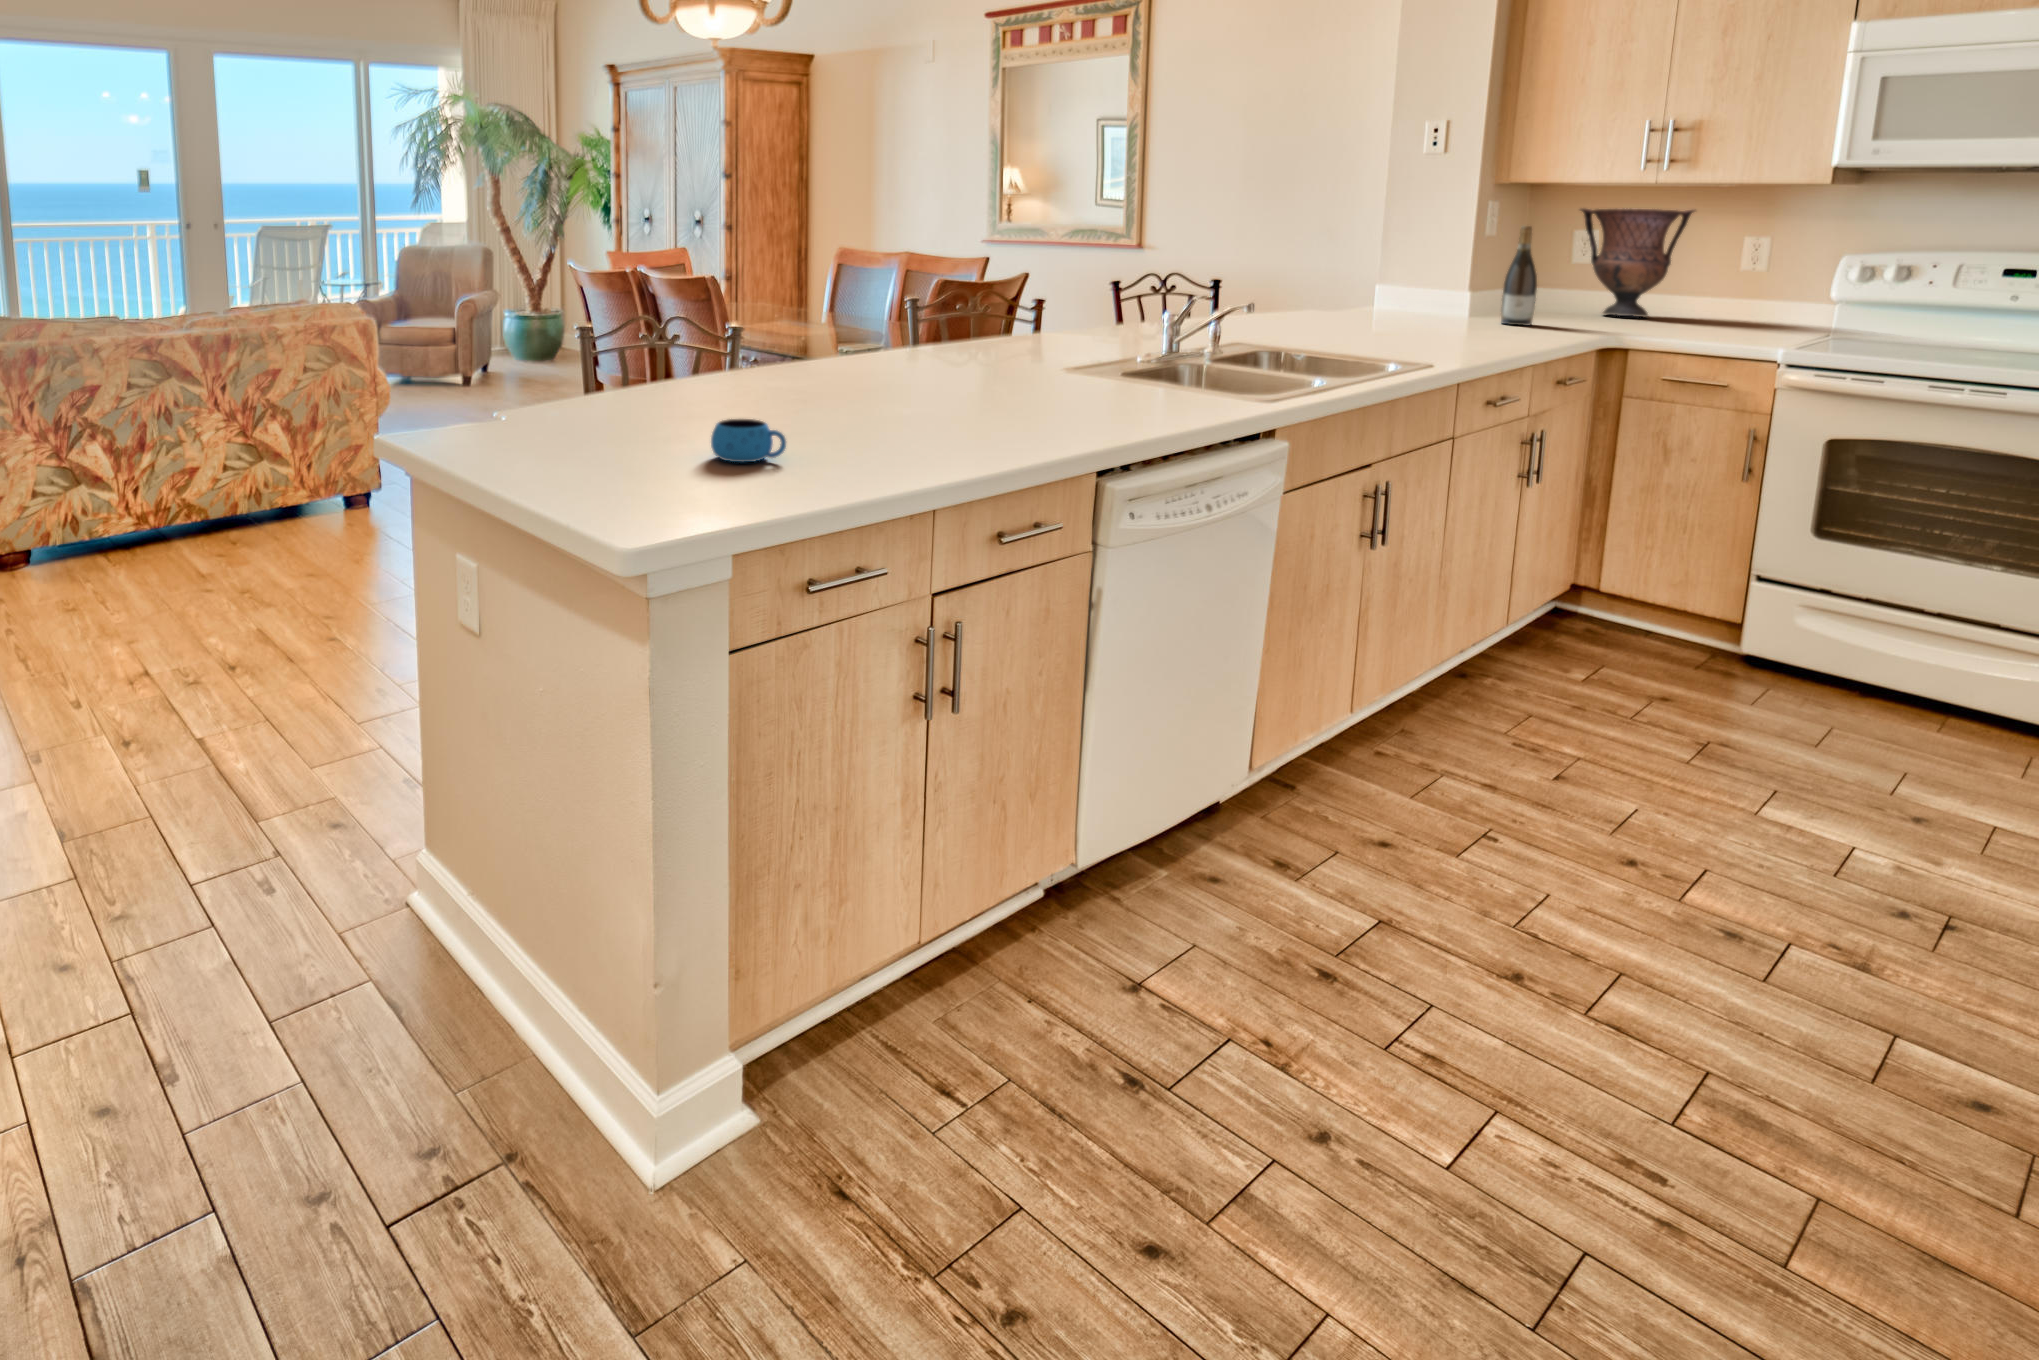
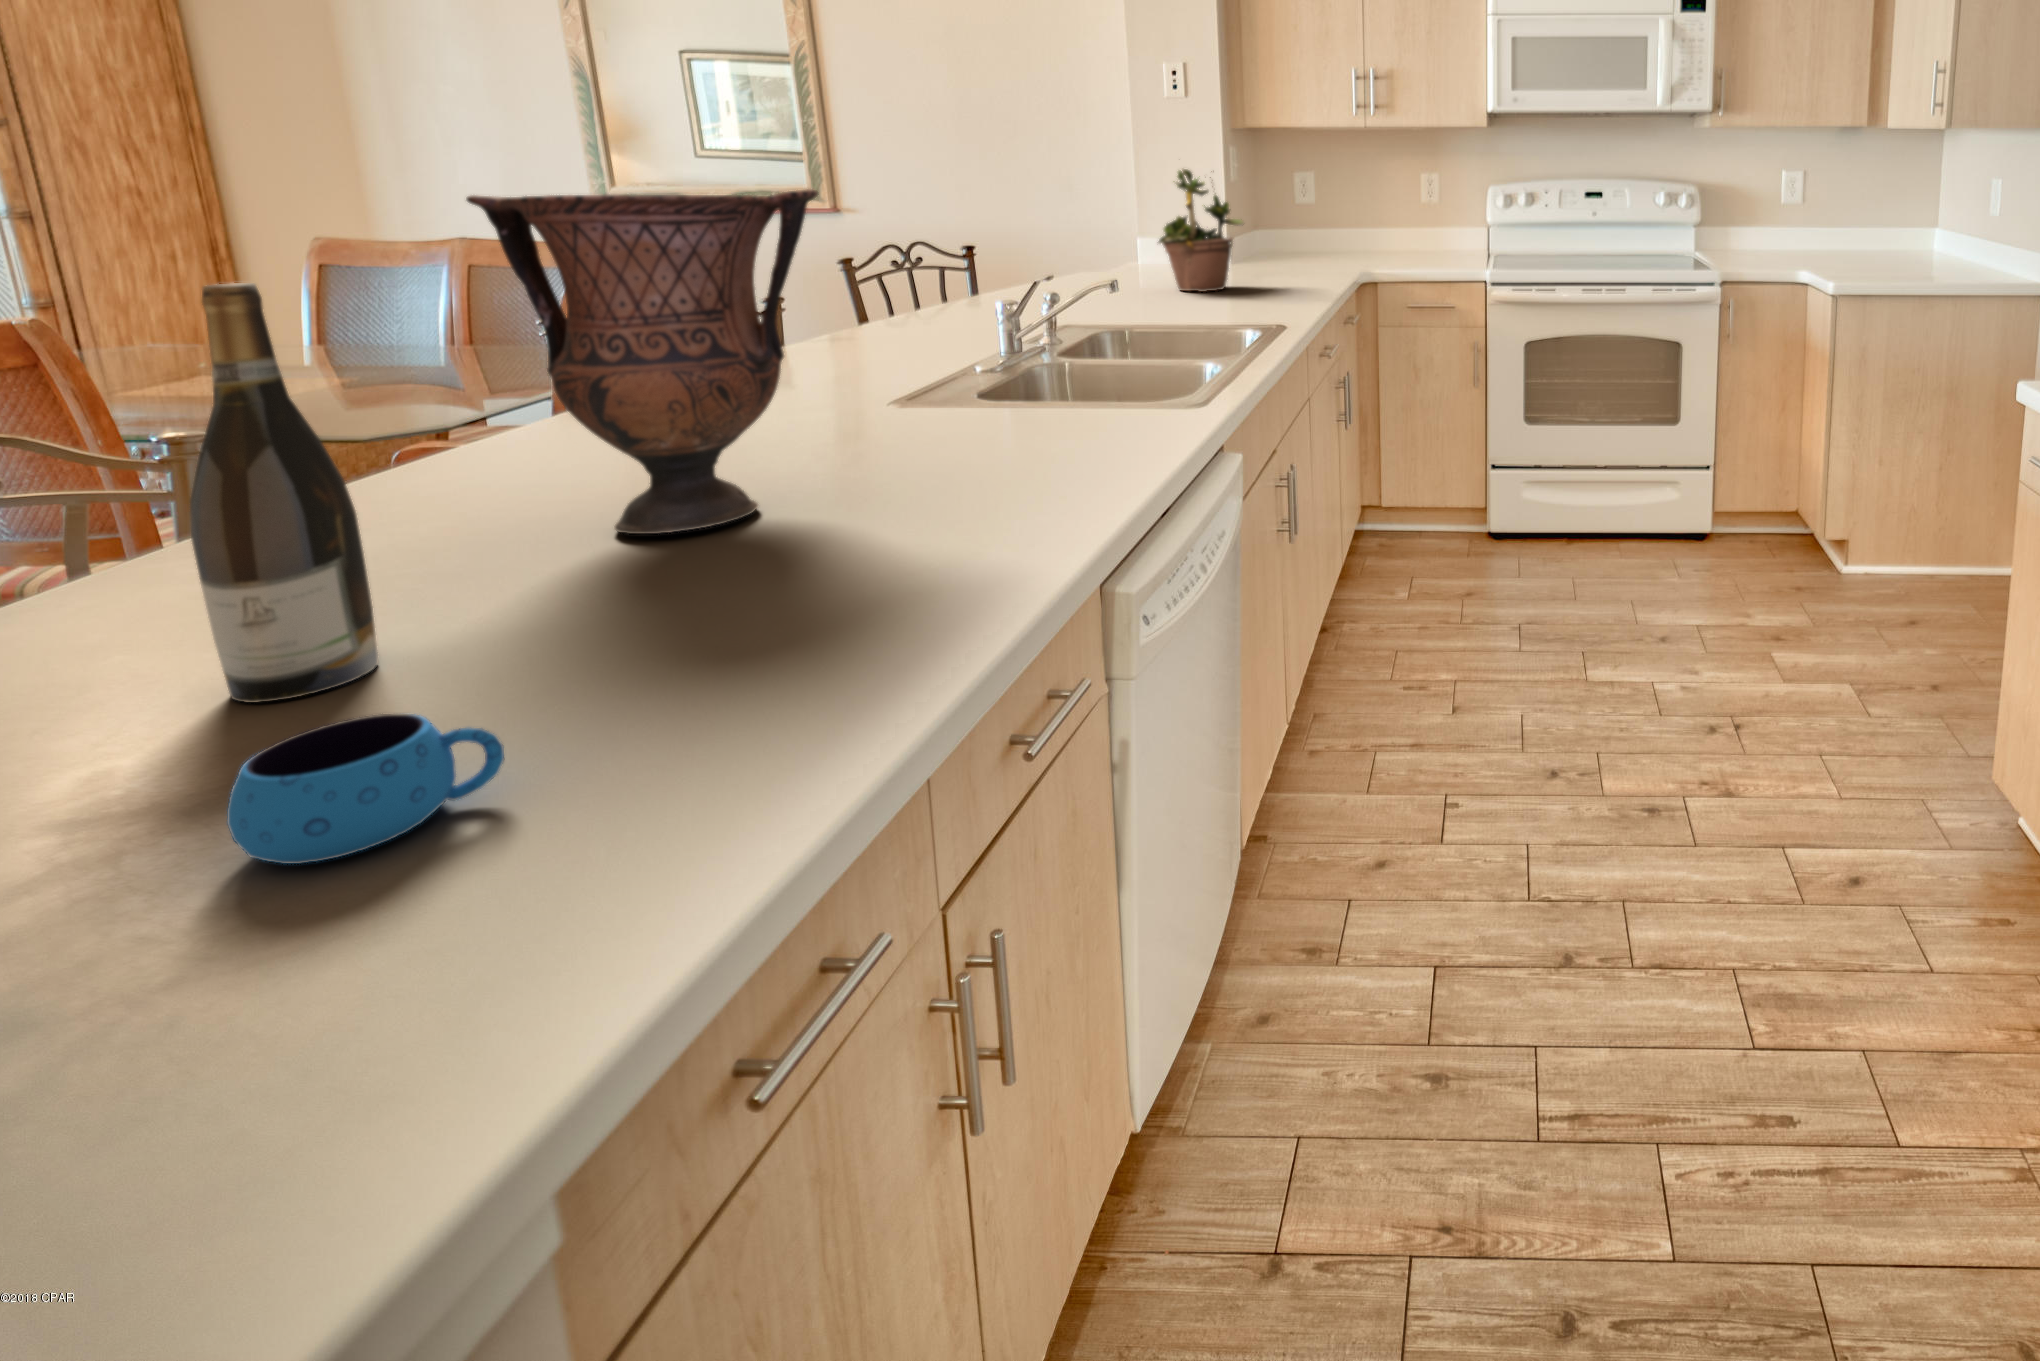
vase: present [1580,208,1695,317] -> present [466,189,819,534]
potted plant: none [1359,210,1455,333] -> present [1159,169,1243,292]
wine bottle: present [1501,226,1537,326] -> present [190,283,378,703]

